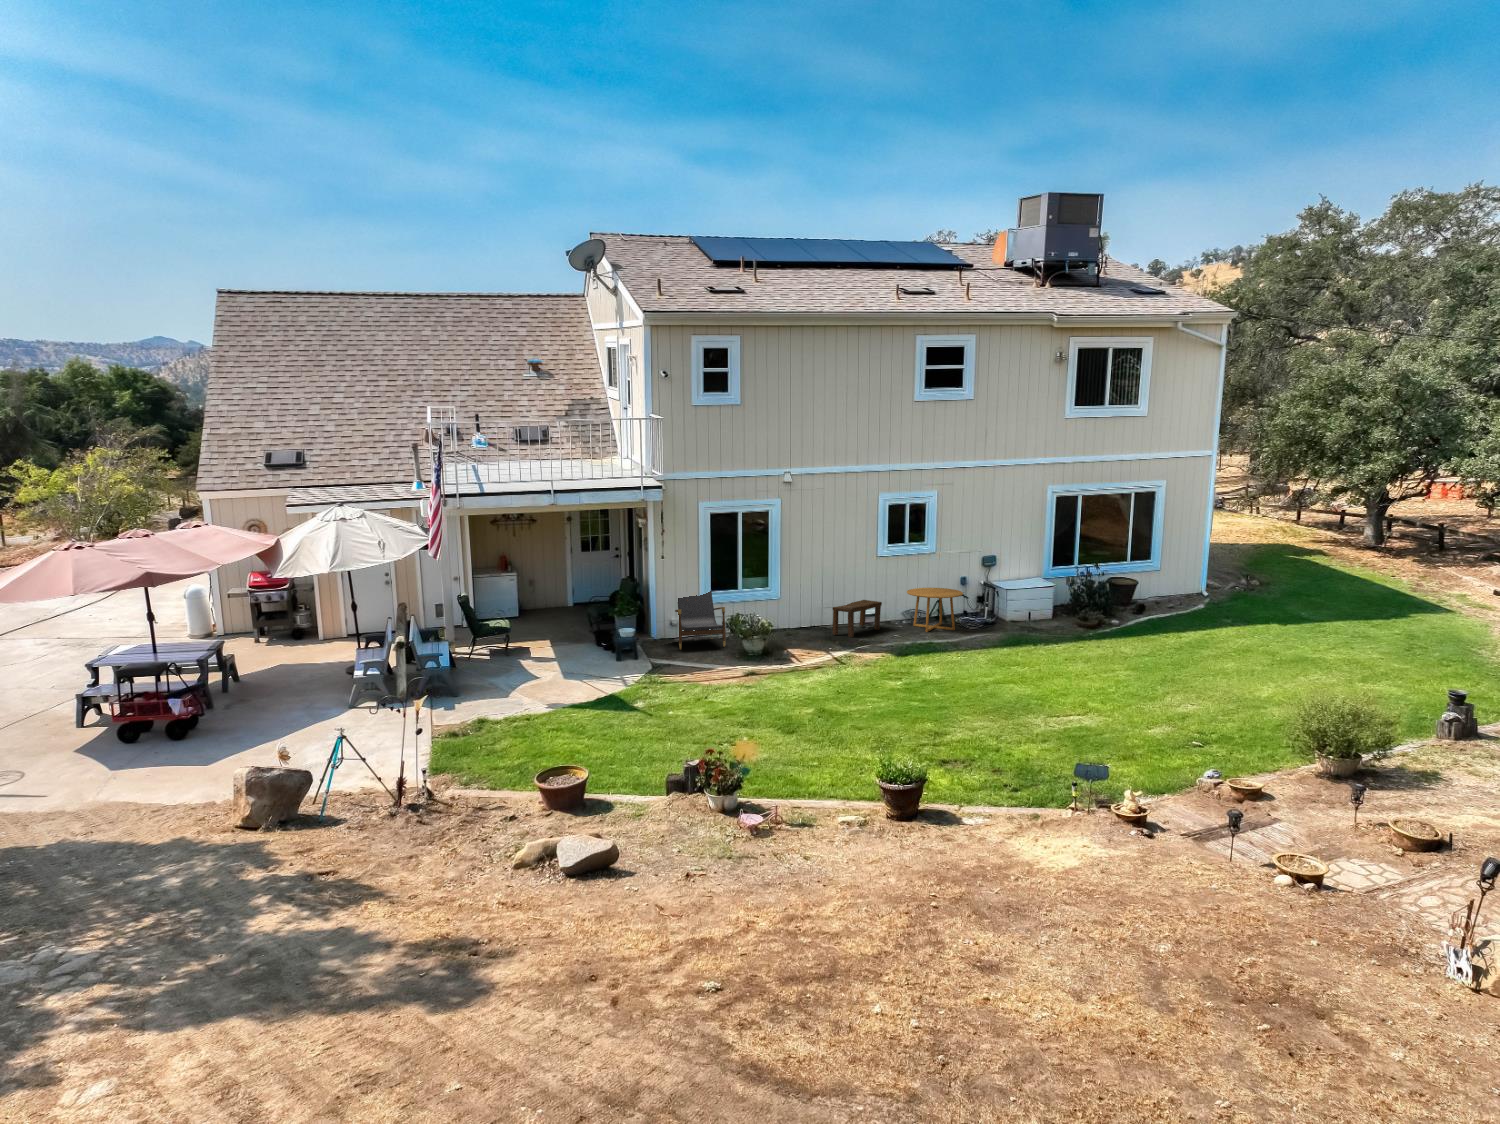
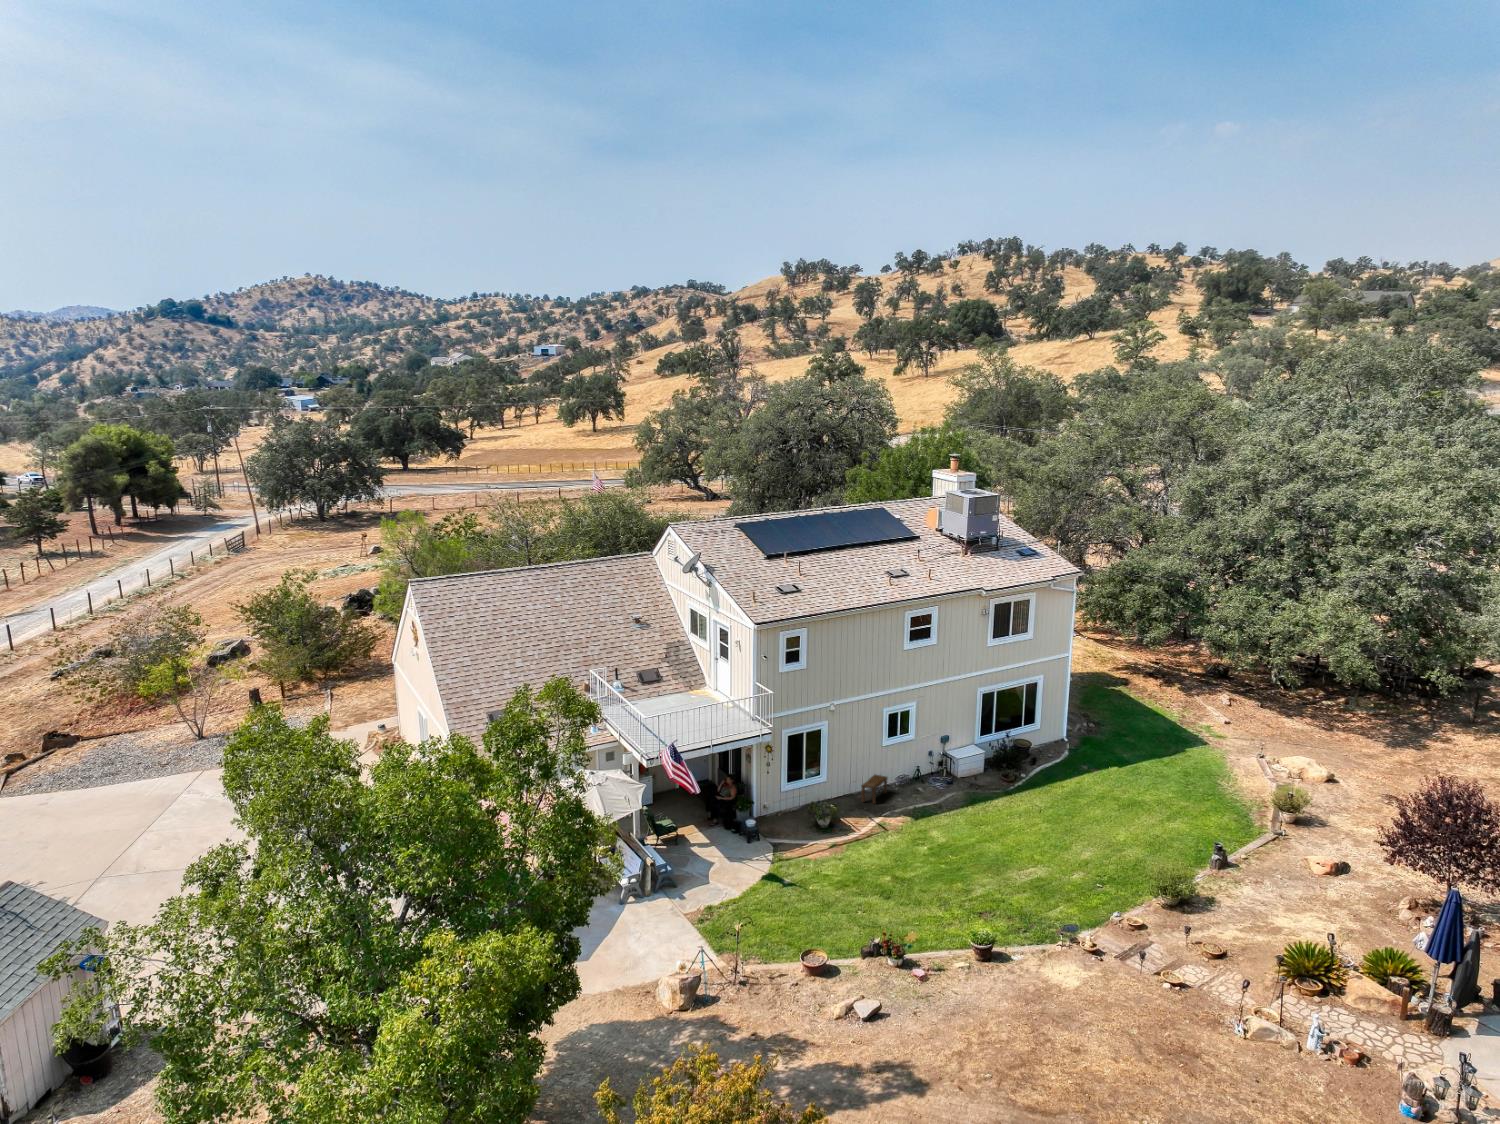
round table: present [907,588,963,632] -> none [901,761,937,794]
lounge chair: present [675,591,726,649] -> none [768,782,804,827]

